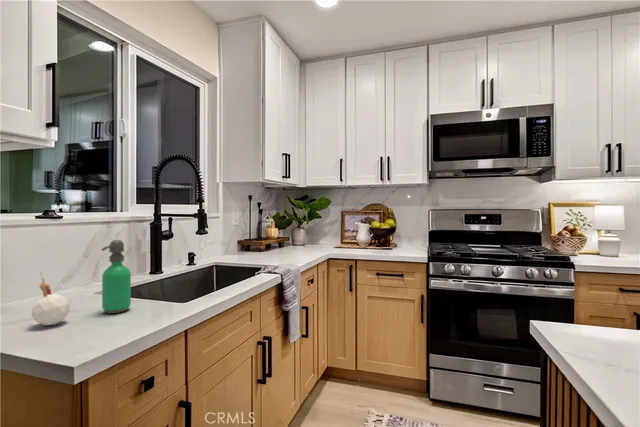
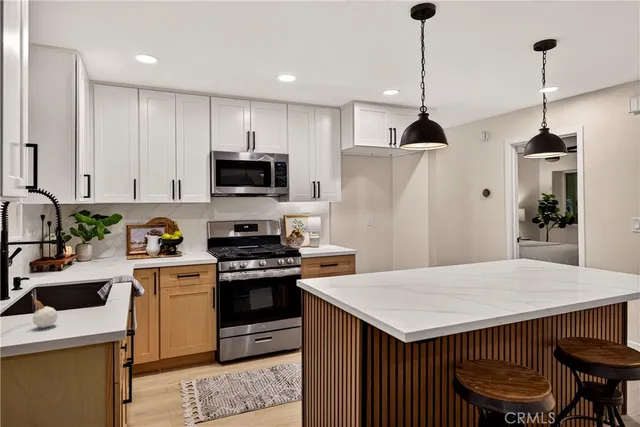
soap dispenser: present [102,240,131,313] -> none [59,266,80,317]

